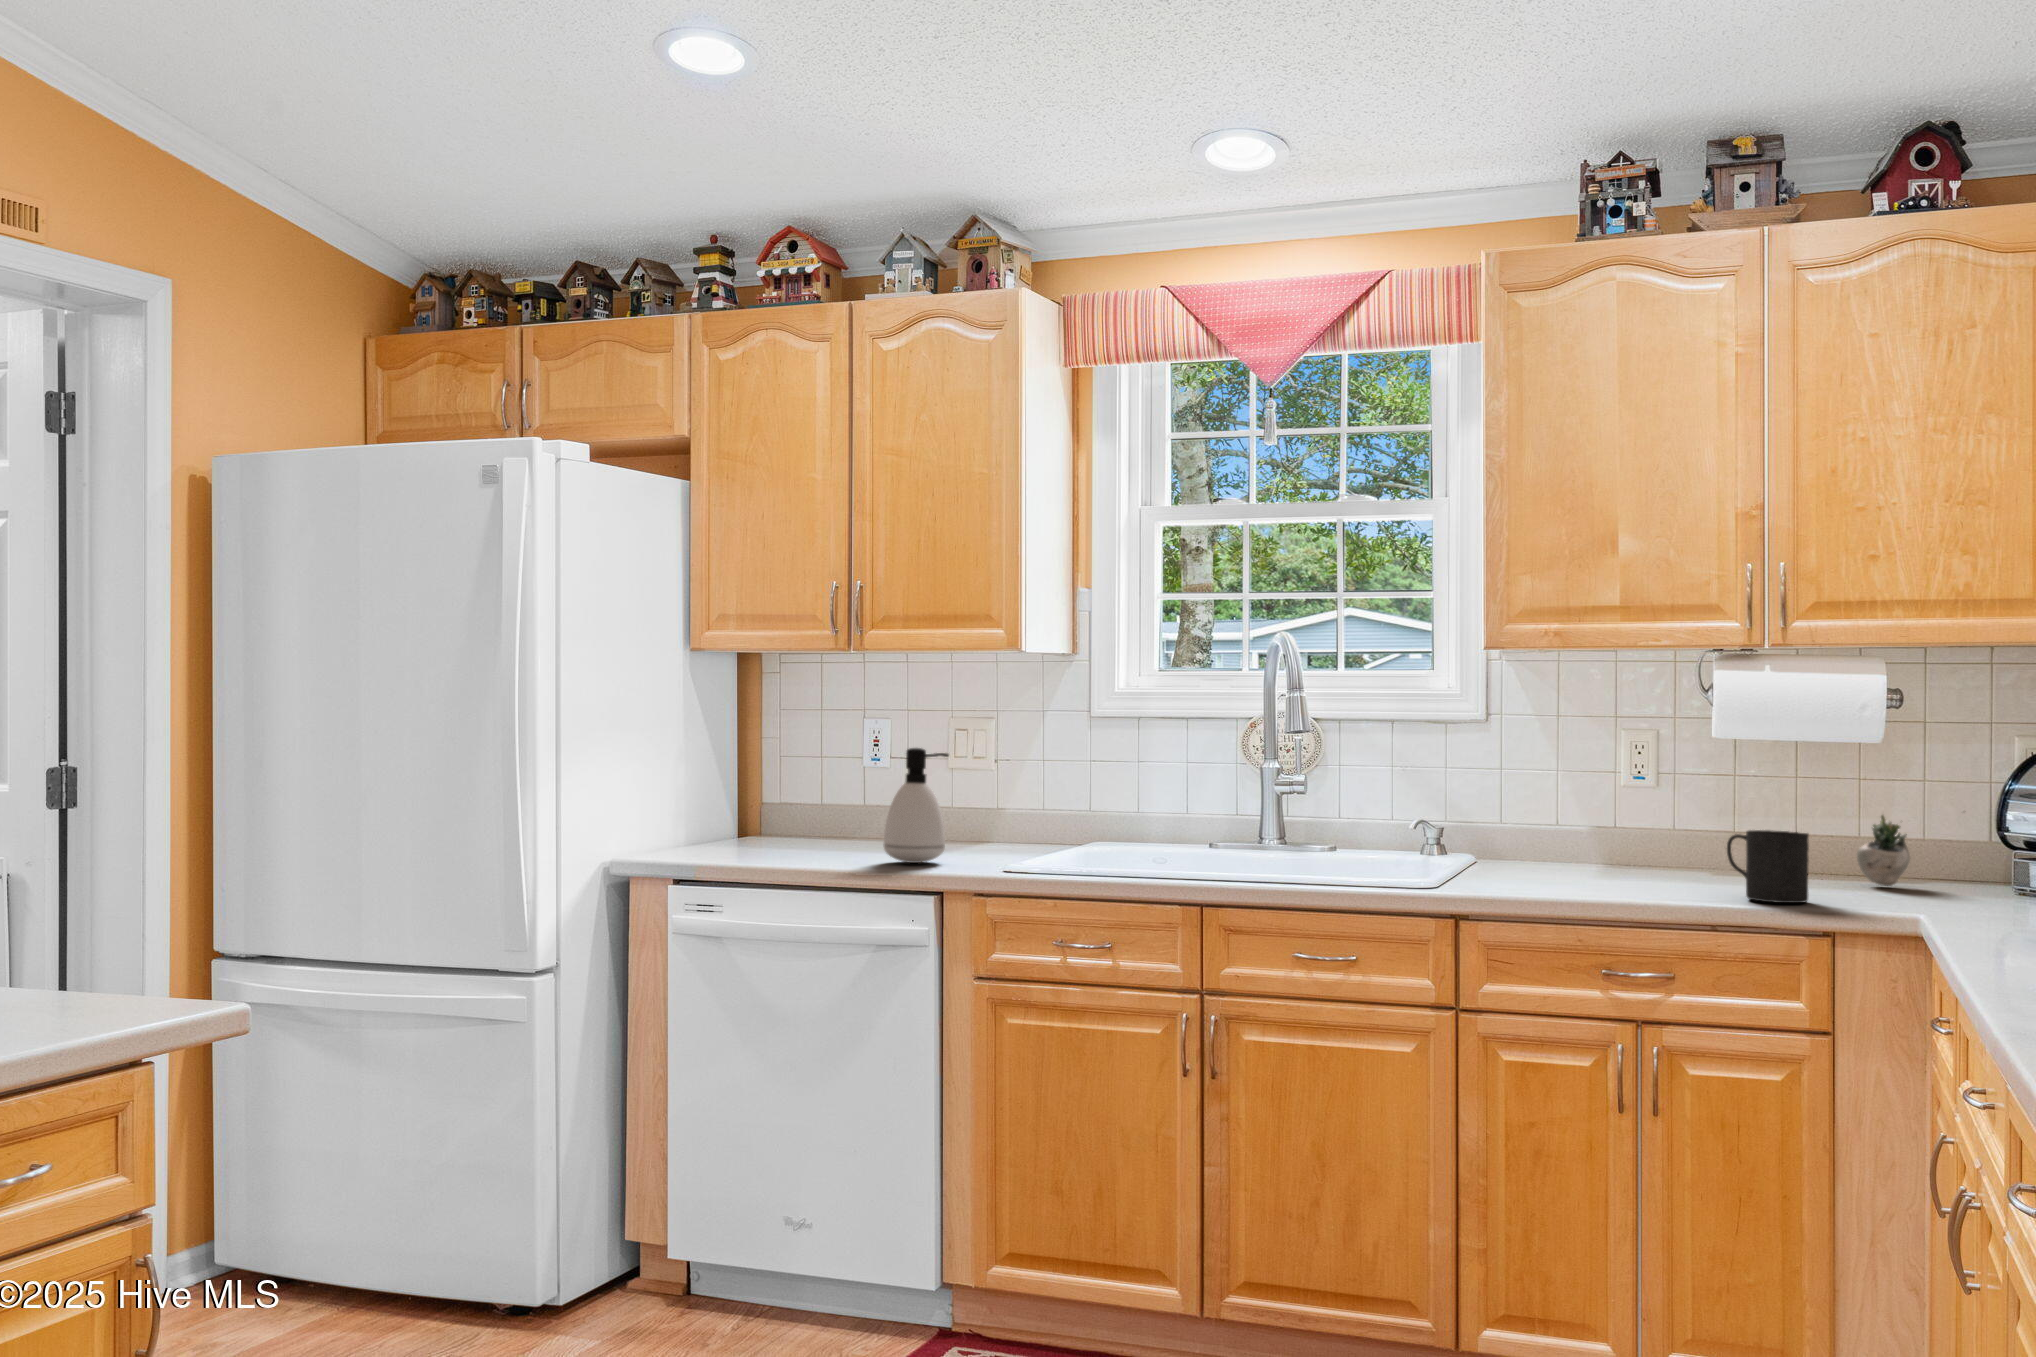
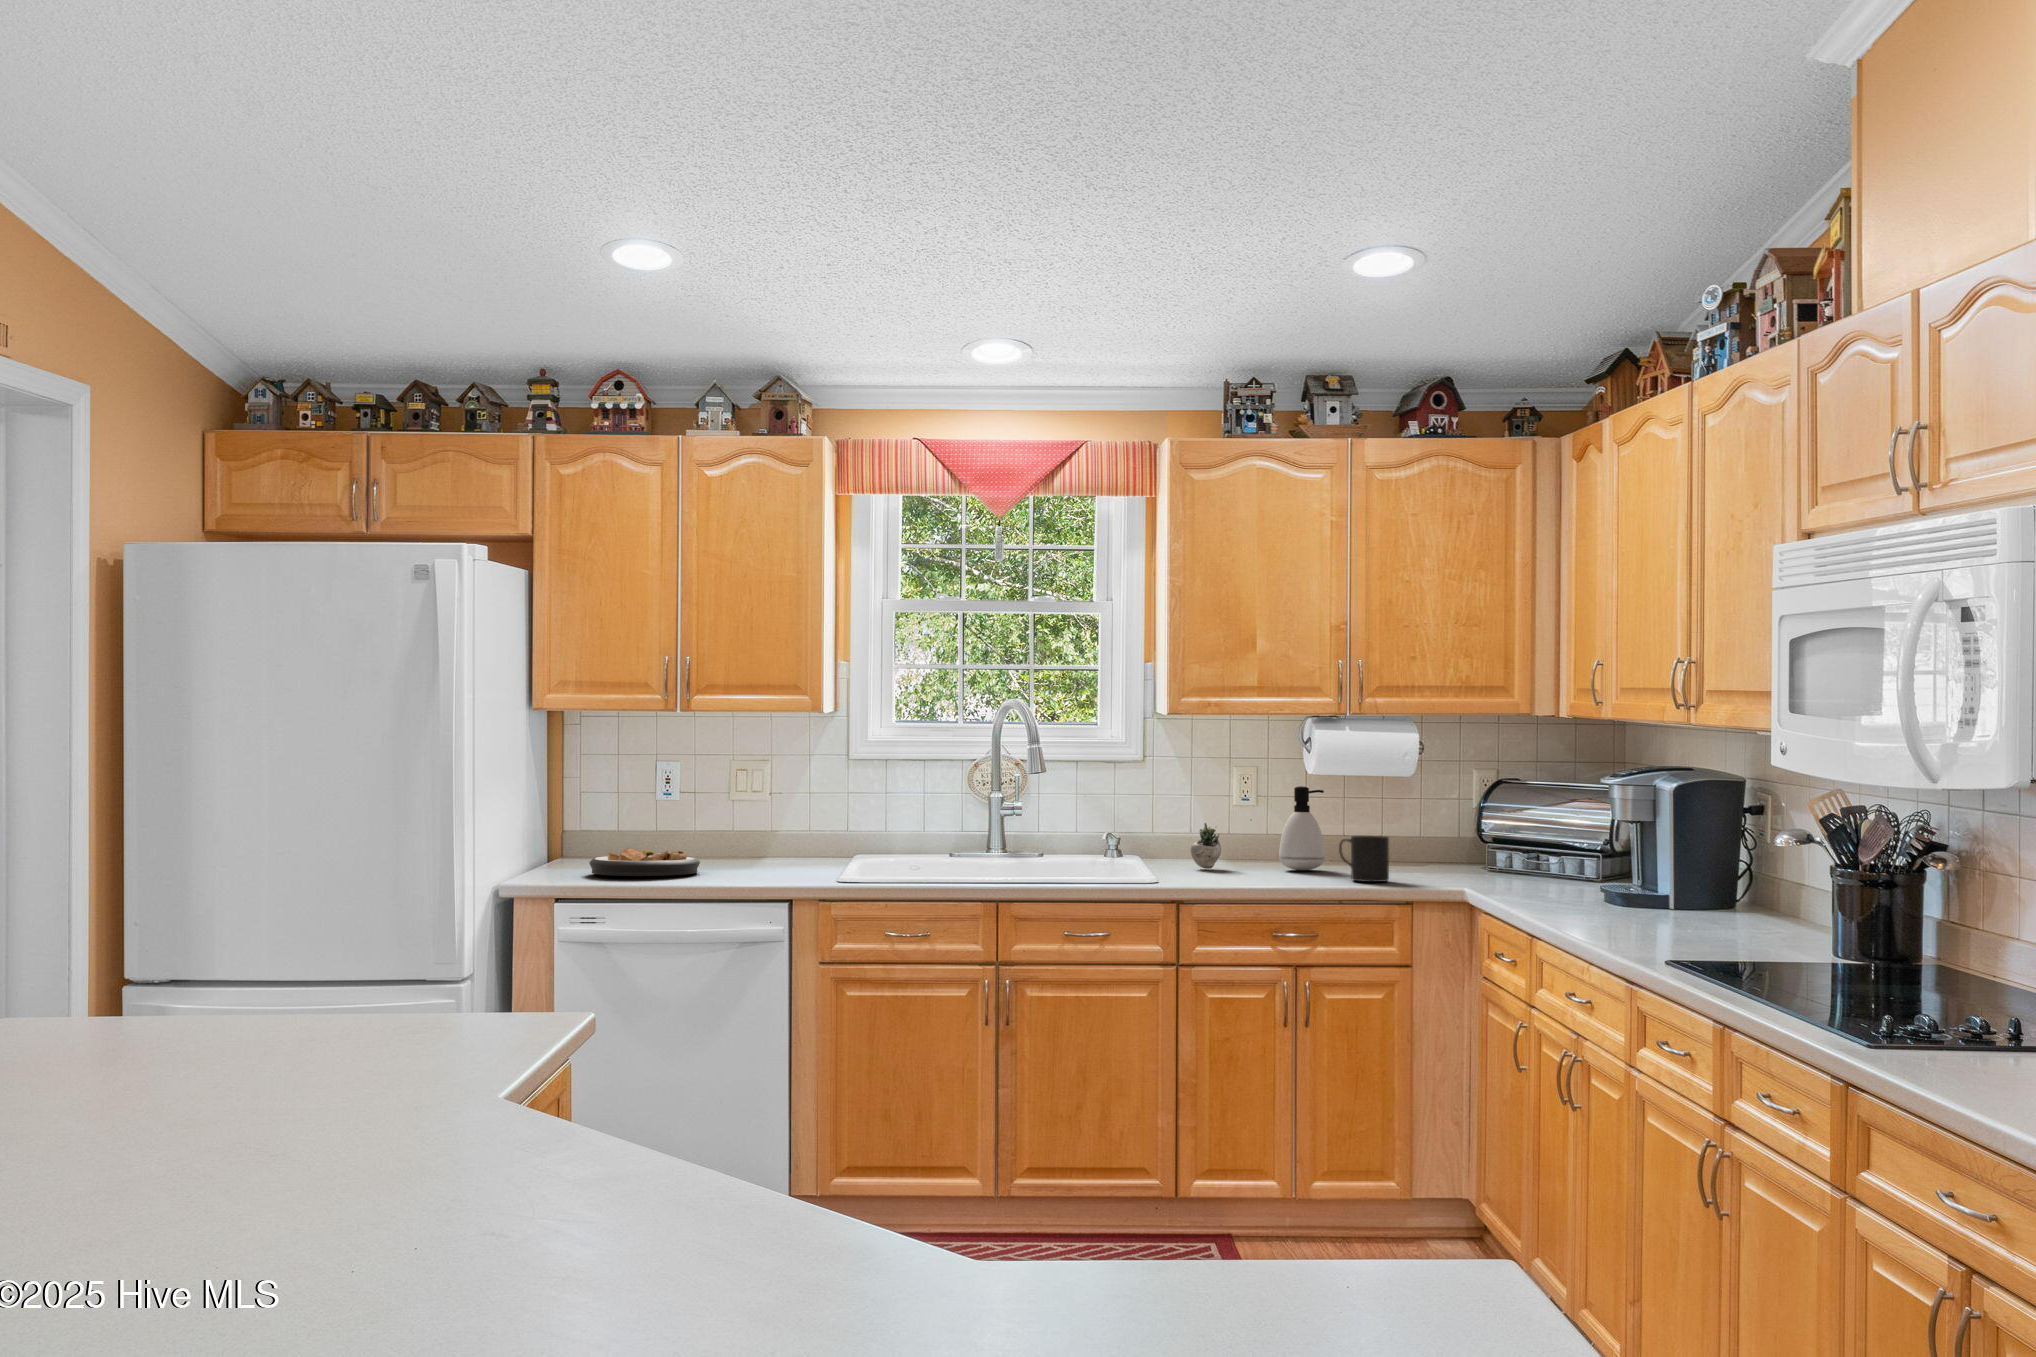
soap dispenser: present [884,748,949,863] -> present [1279,786,1325,870]
succulent plant: present [1857,810,1965,886] -> present [1191,819,1252,869]
plate: none [748,814,882,850] -> present [589,848,700,876]

